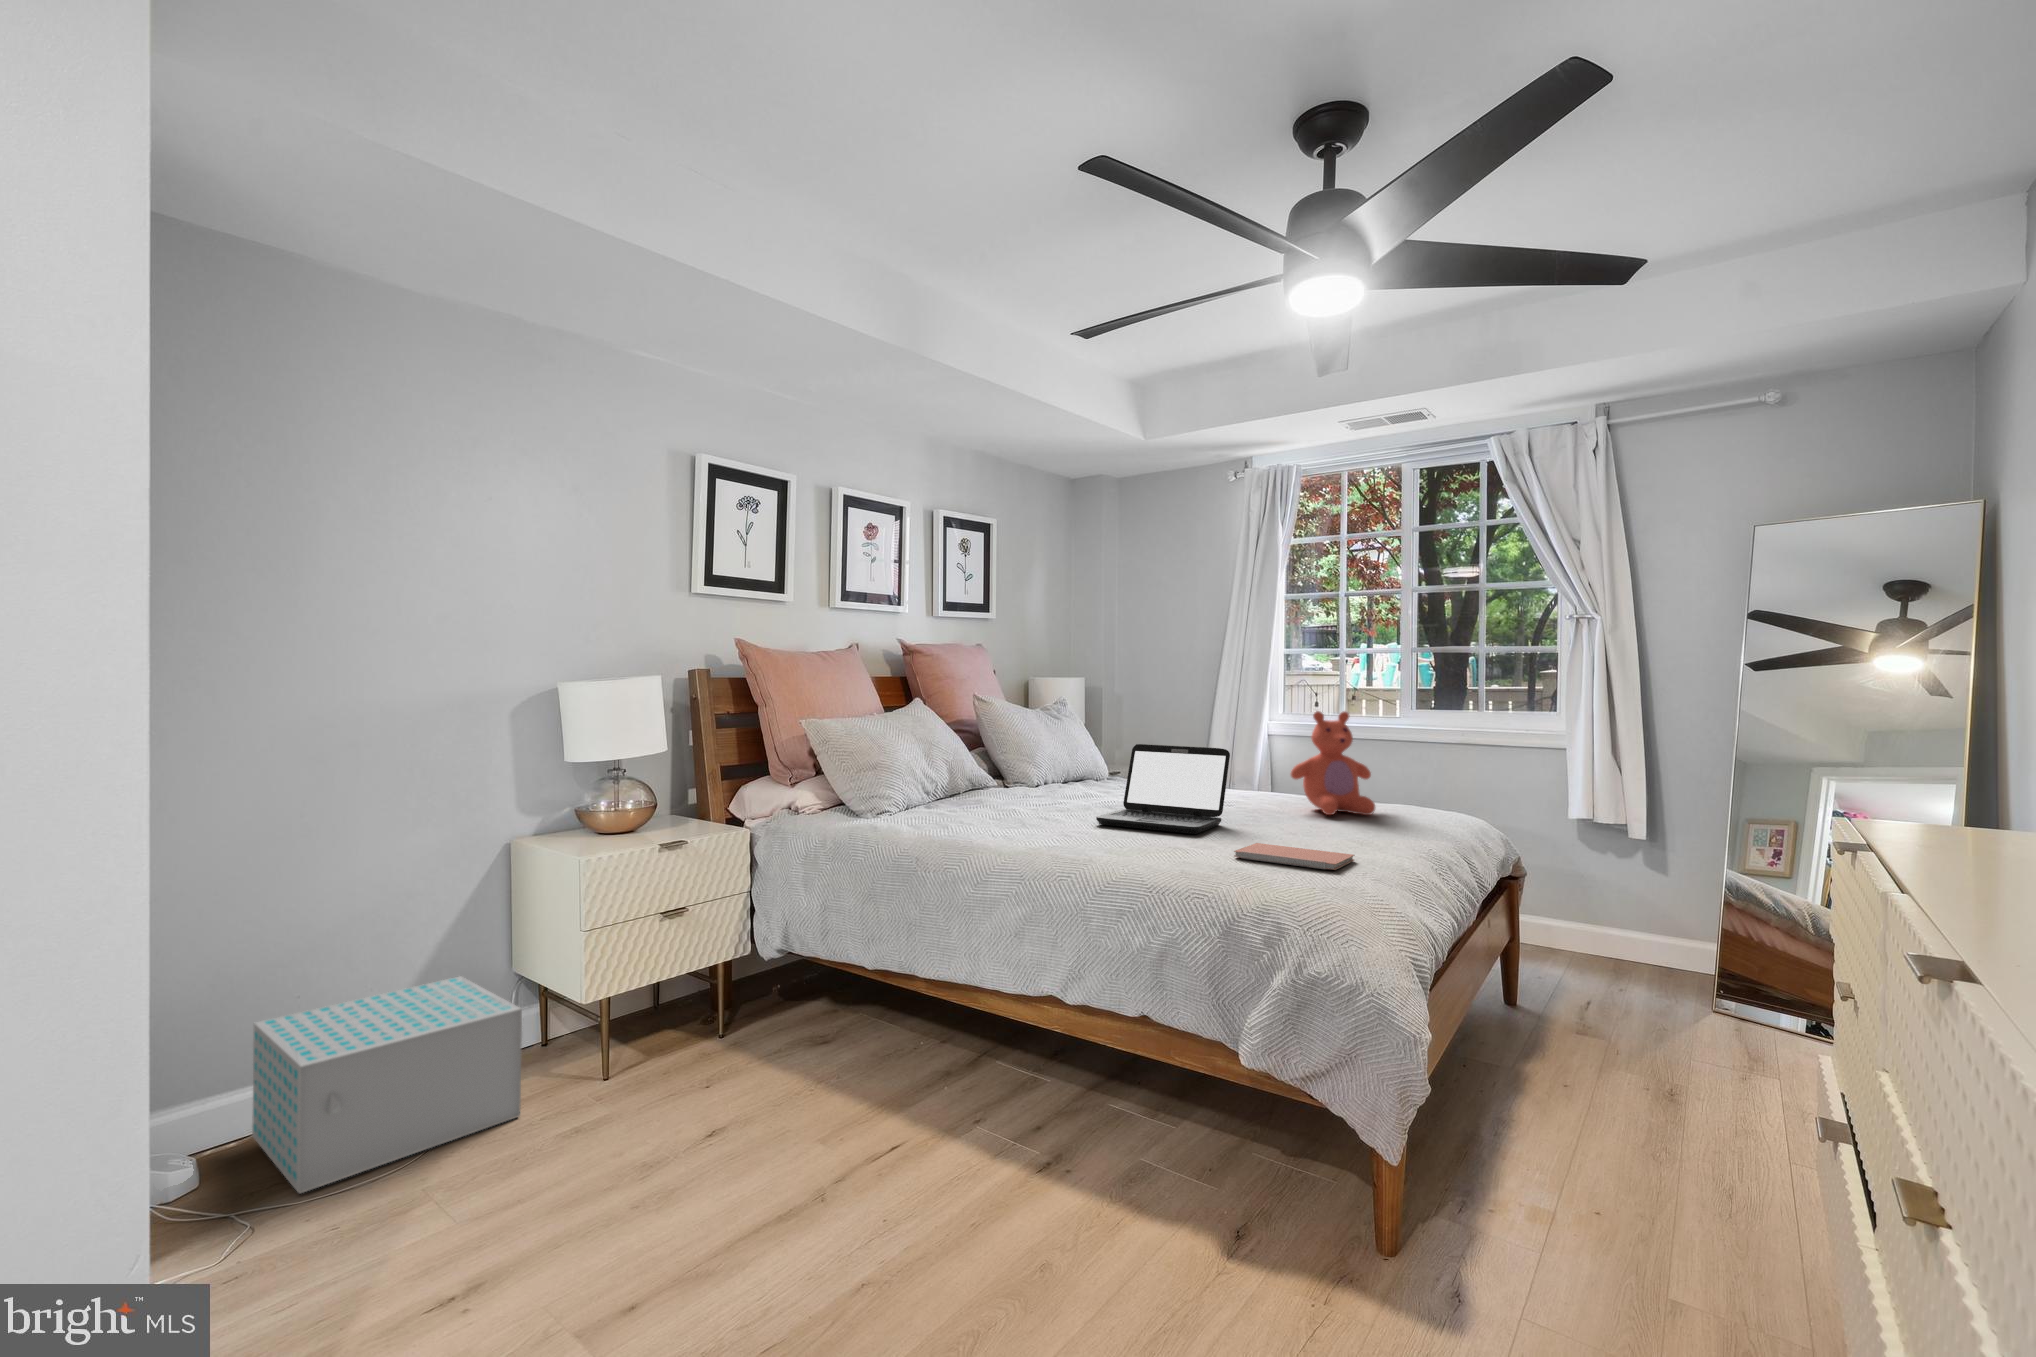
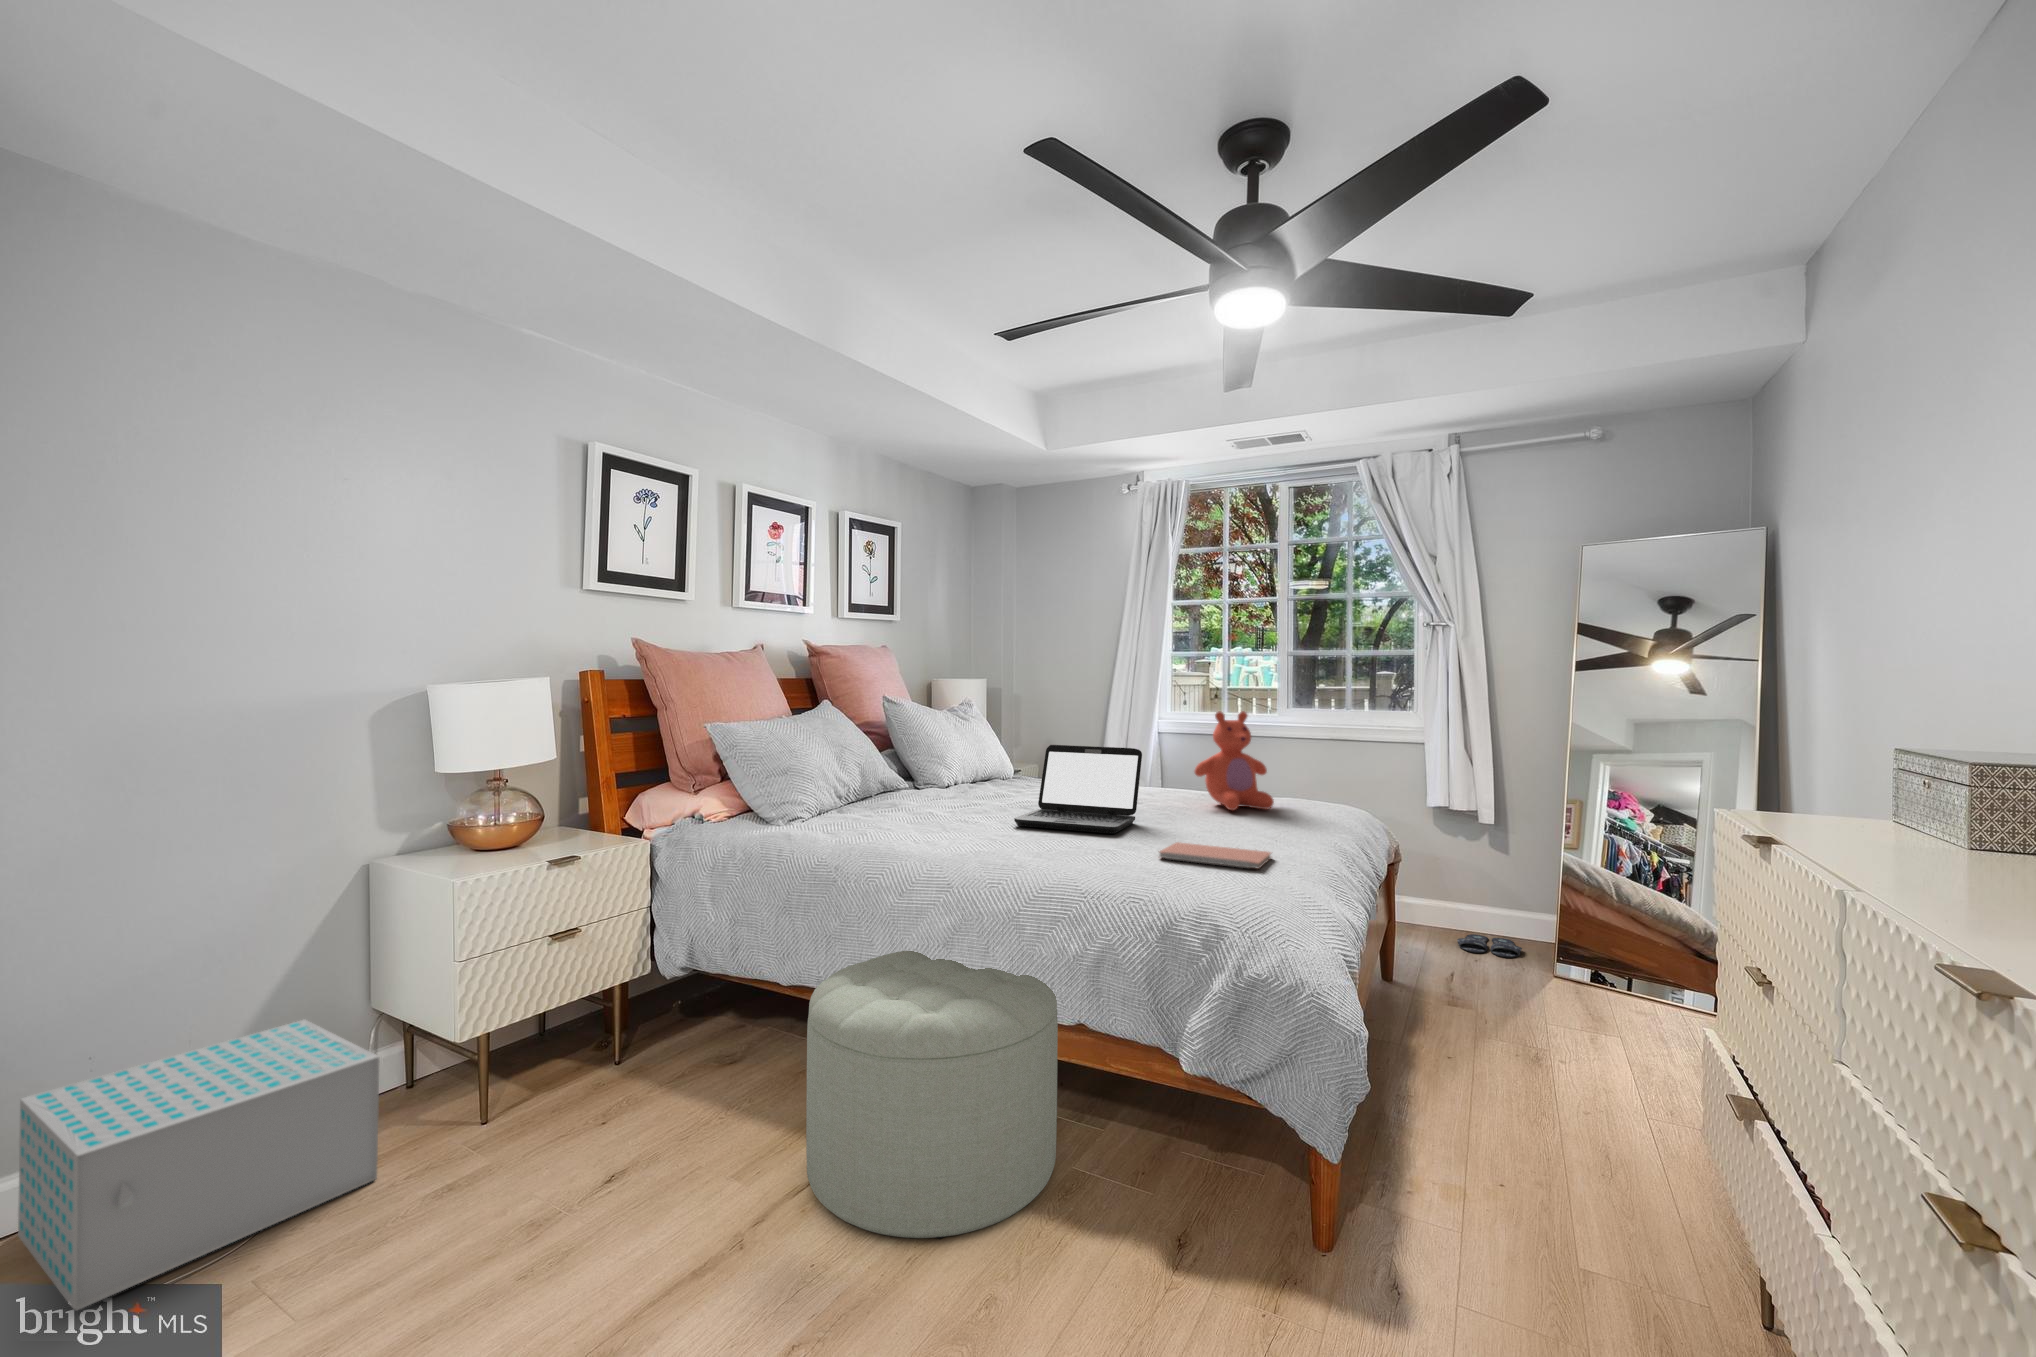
ottoman: none [887,937,1125,1204] -> present [806,951,1058,1239]
slippers: none [1602,963,1679,989] -> present [1457,934,1522,958]

